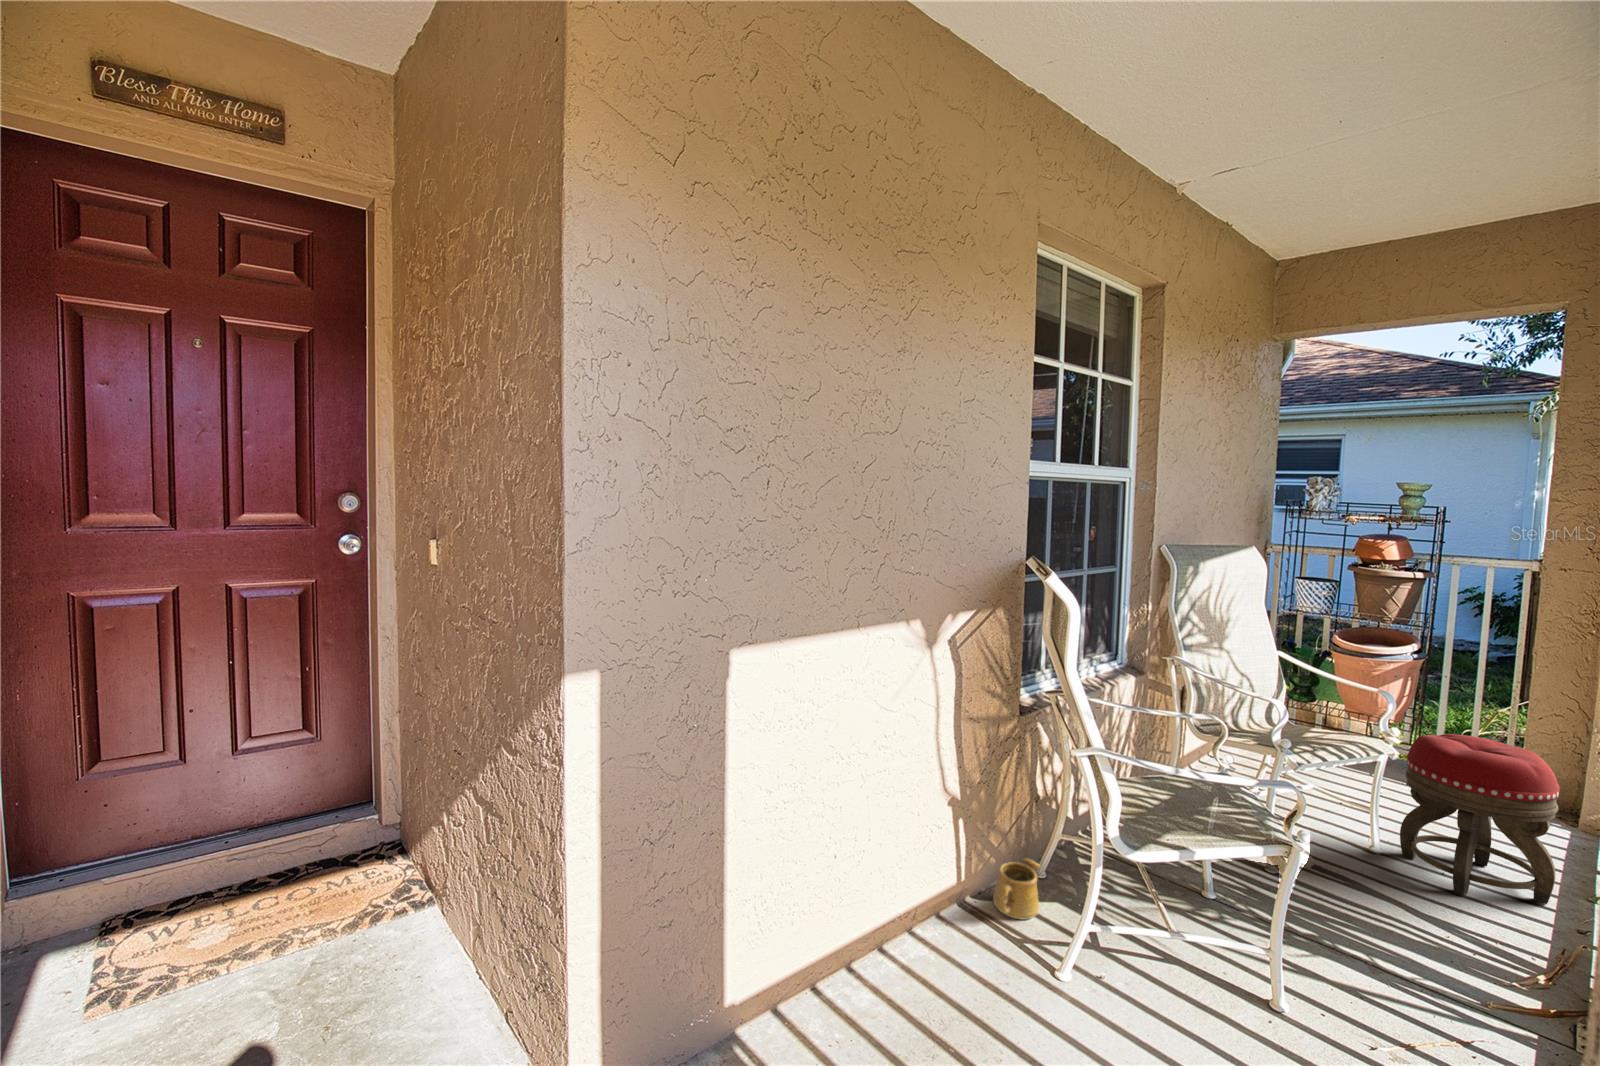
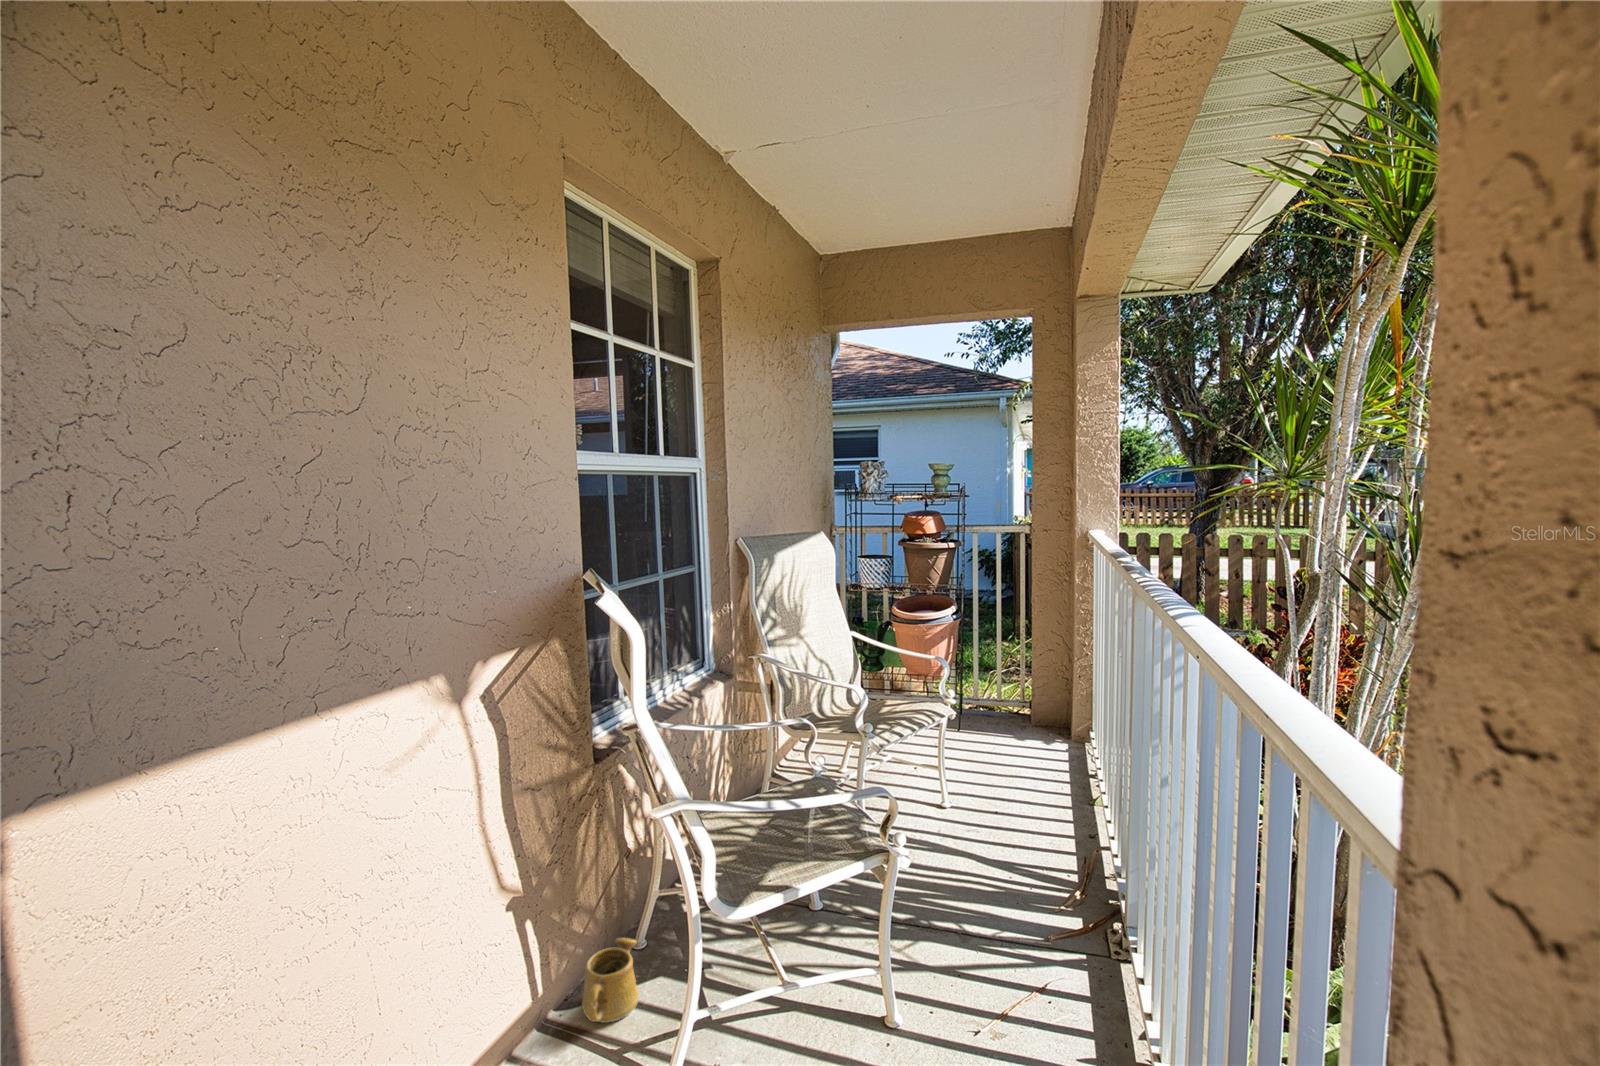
footstool: present [1400,734,1560,904] -> none [957,682,1062,828]

